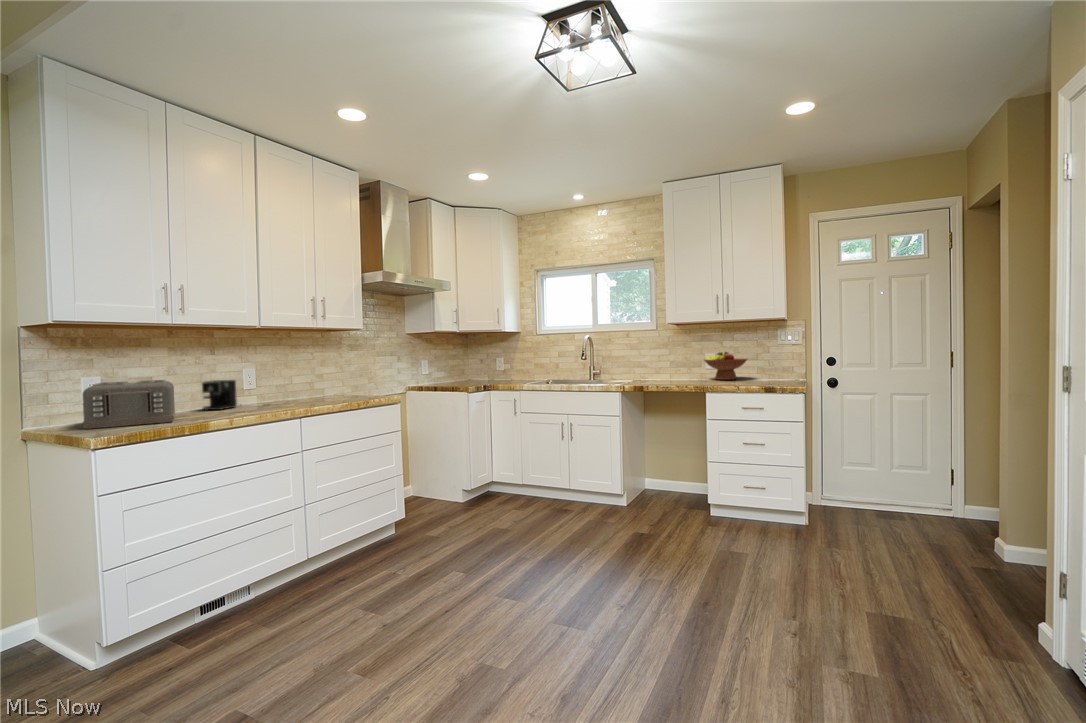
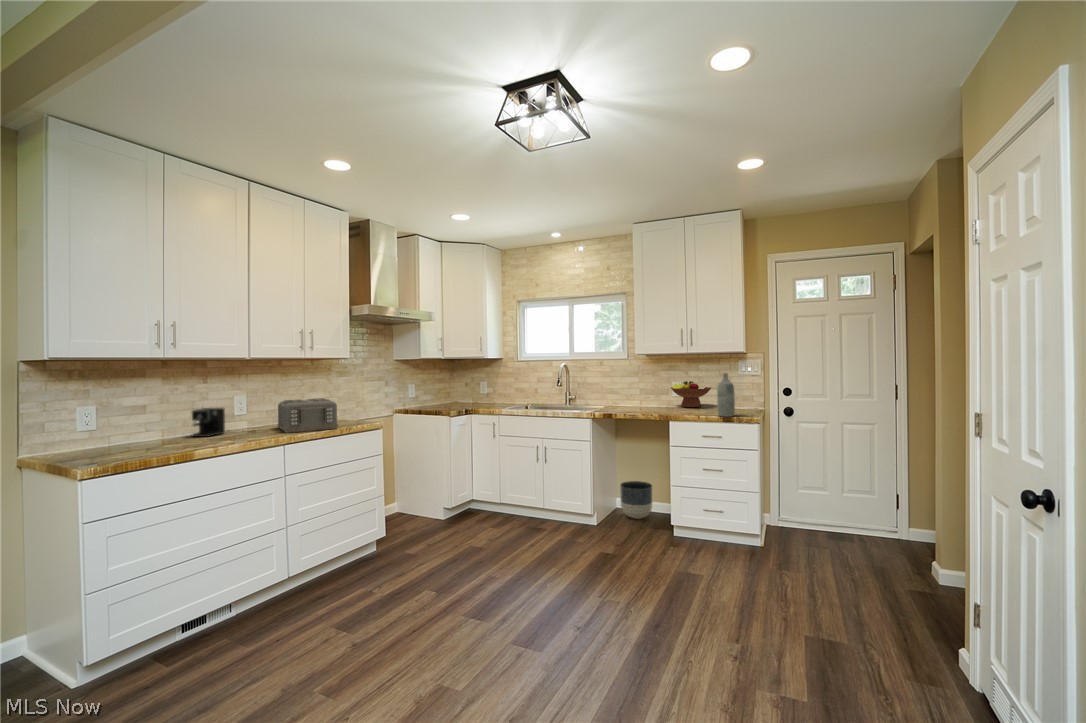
bottle: none [758,341,776,387] -> present [717,373,735,417]
toaster: present [83,380,175,429] -> present [278,398,338,433]
planter: none [650,460,684,498] -> present [620,481,652,519]

